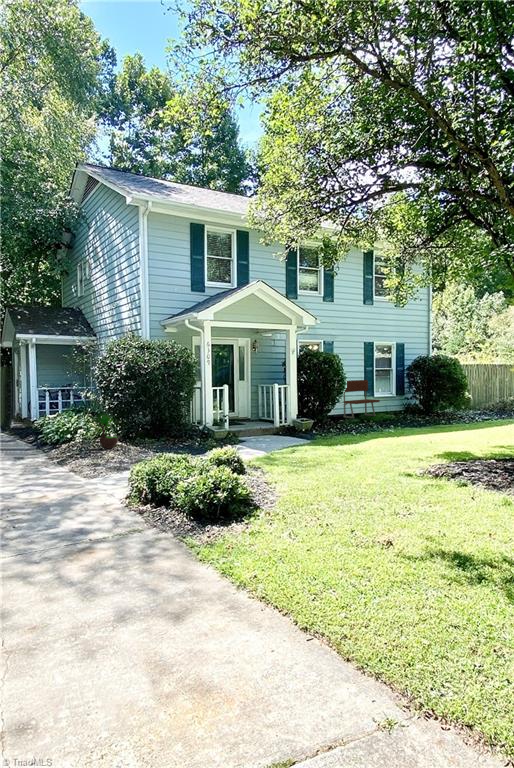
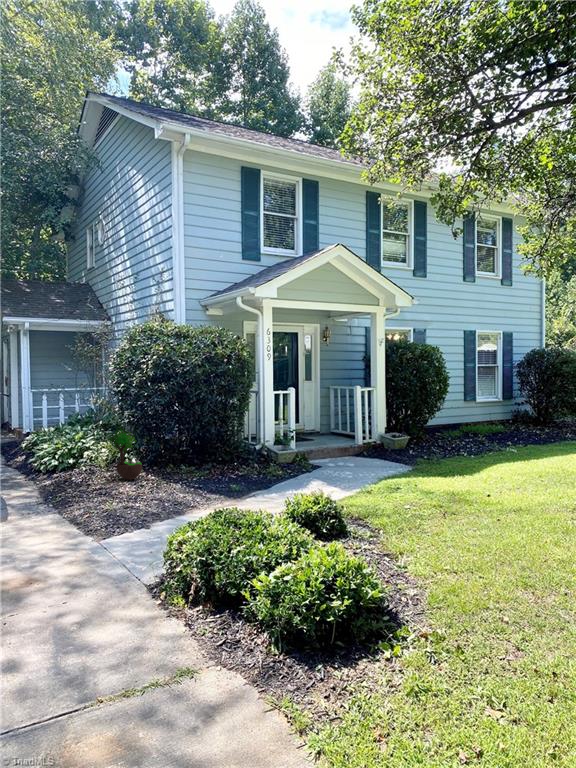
bench: present [343,380,380,418] -> none [436,380,485,432]

